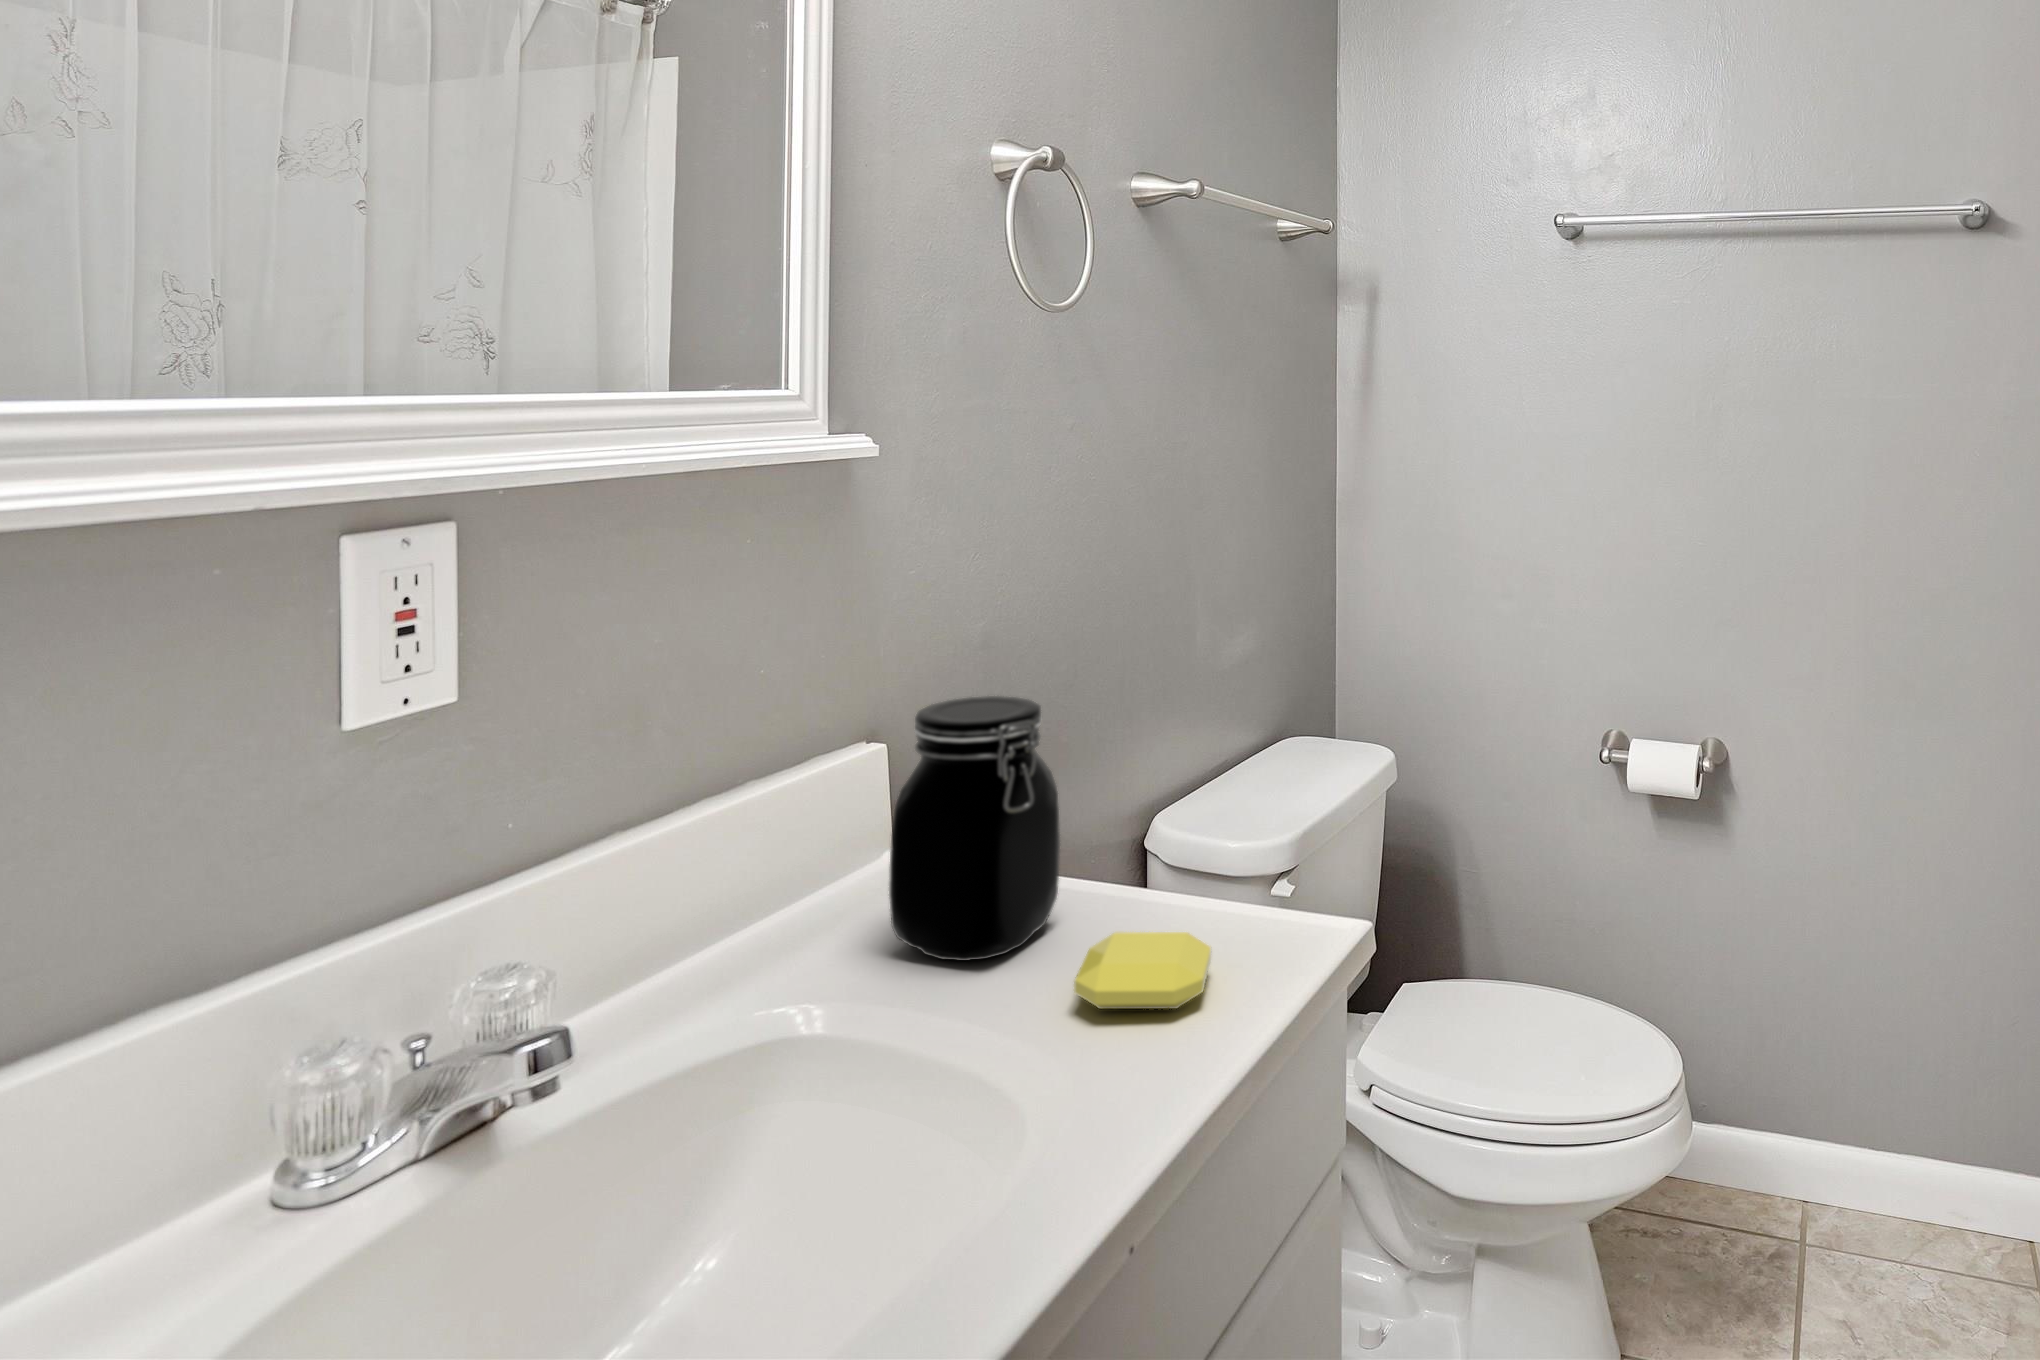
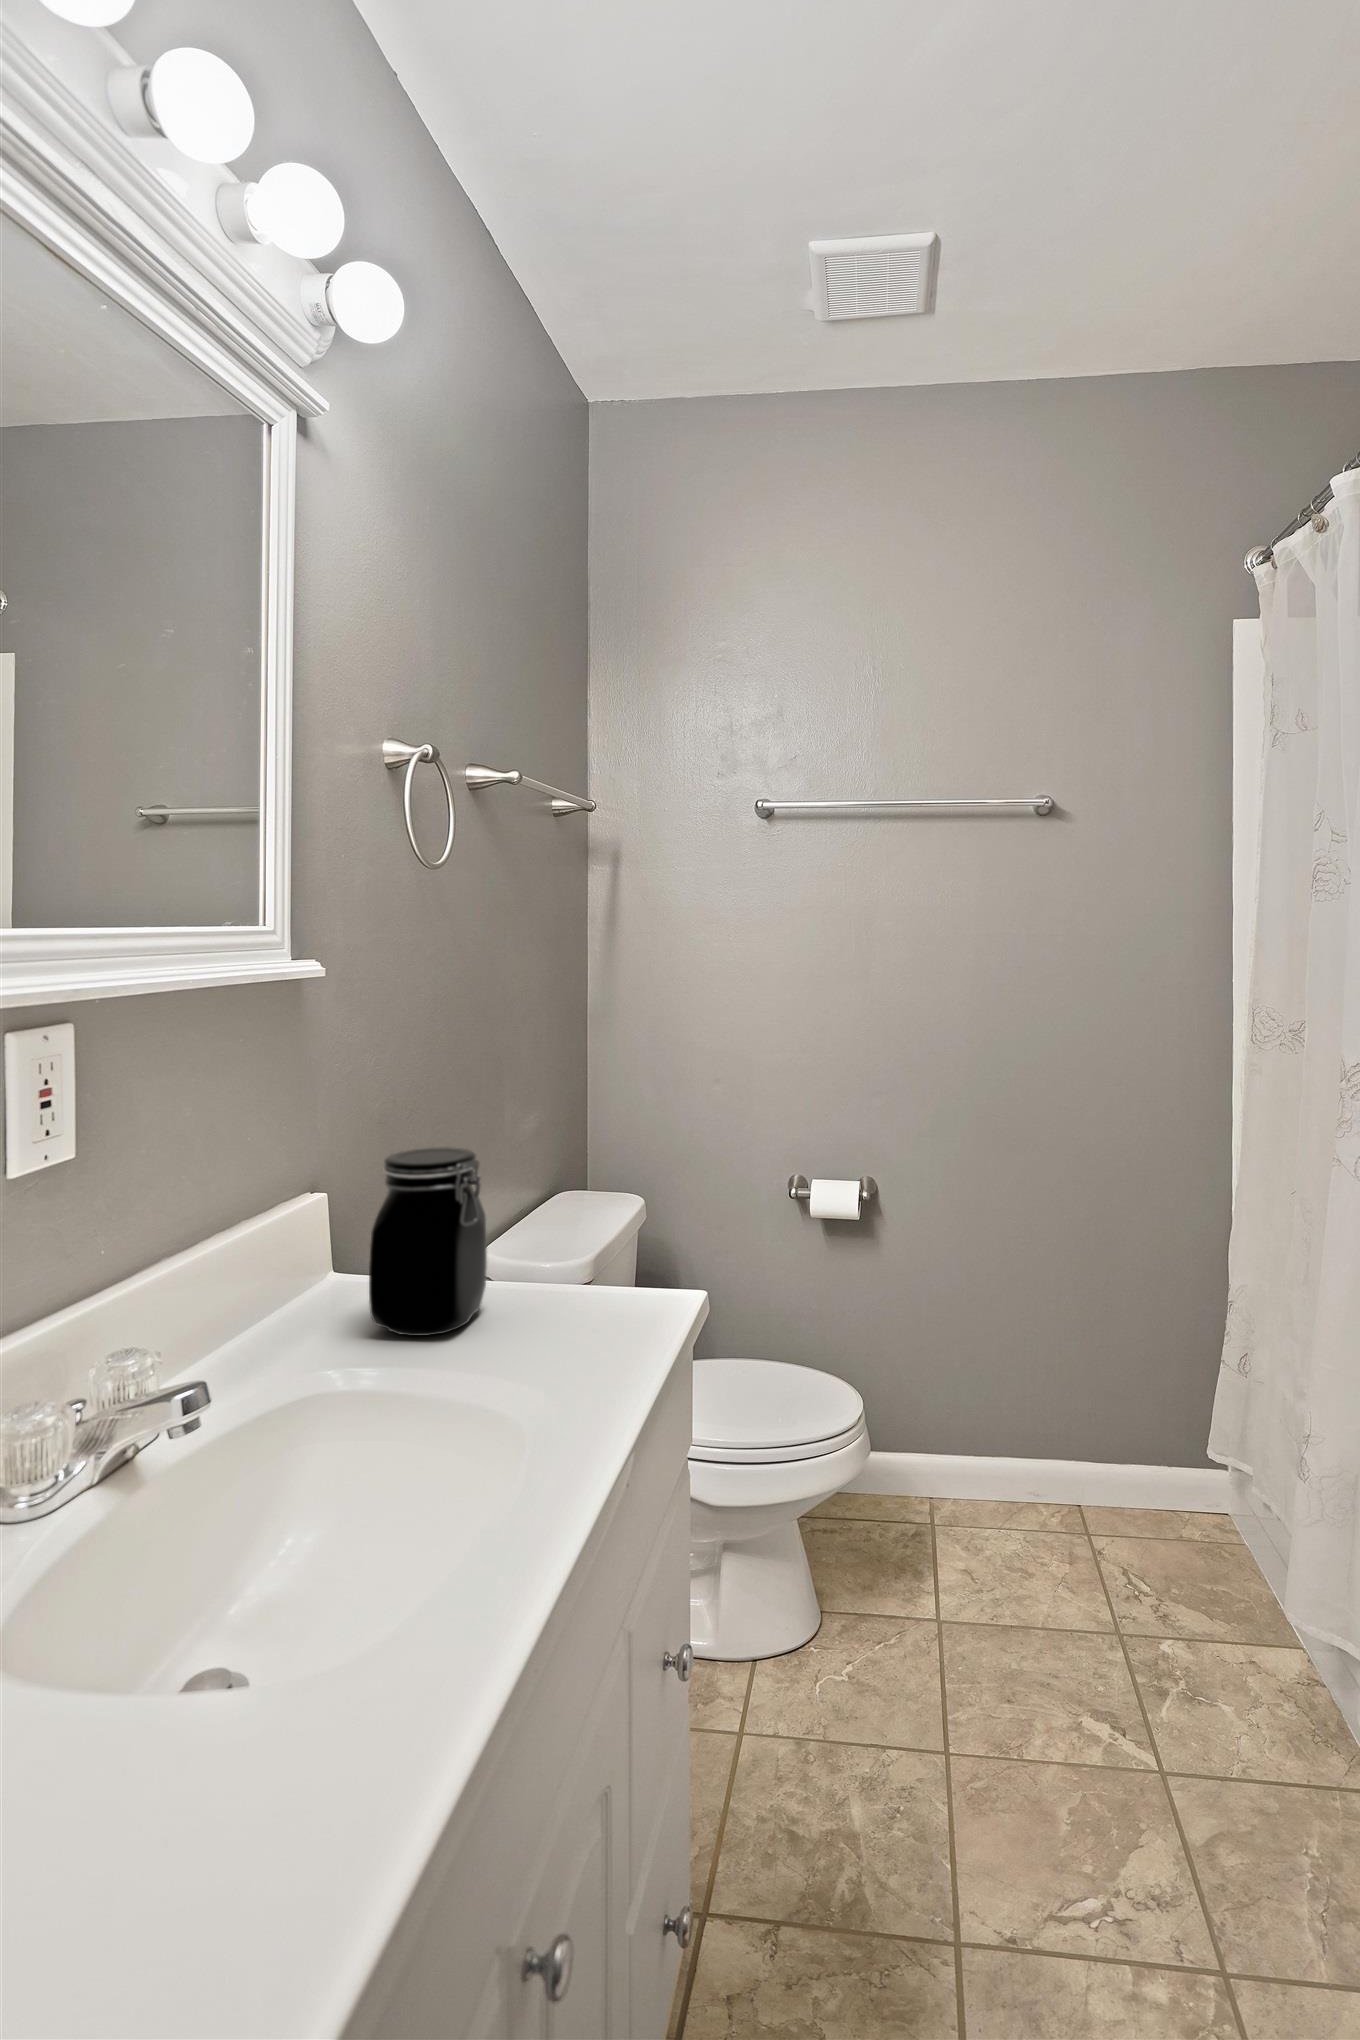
soap bar: present [1074,932,1211,1009] -> none [529,1300,620,1354]

